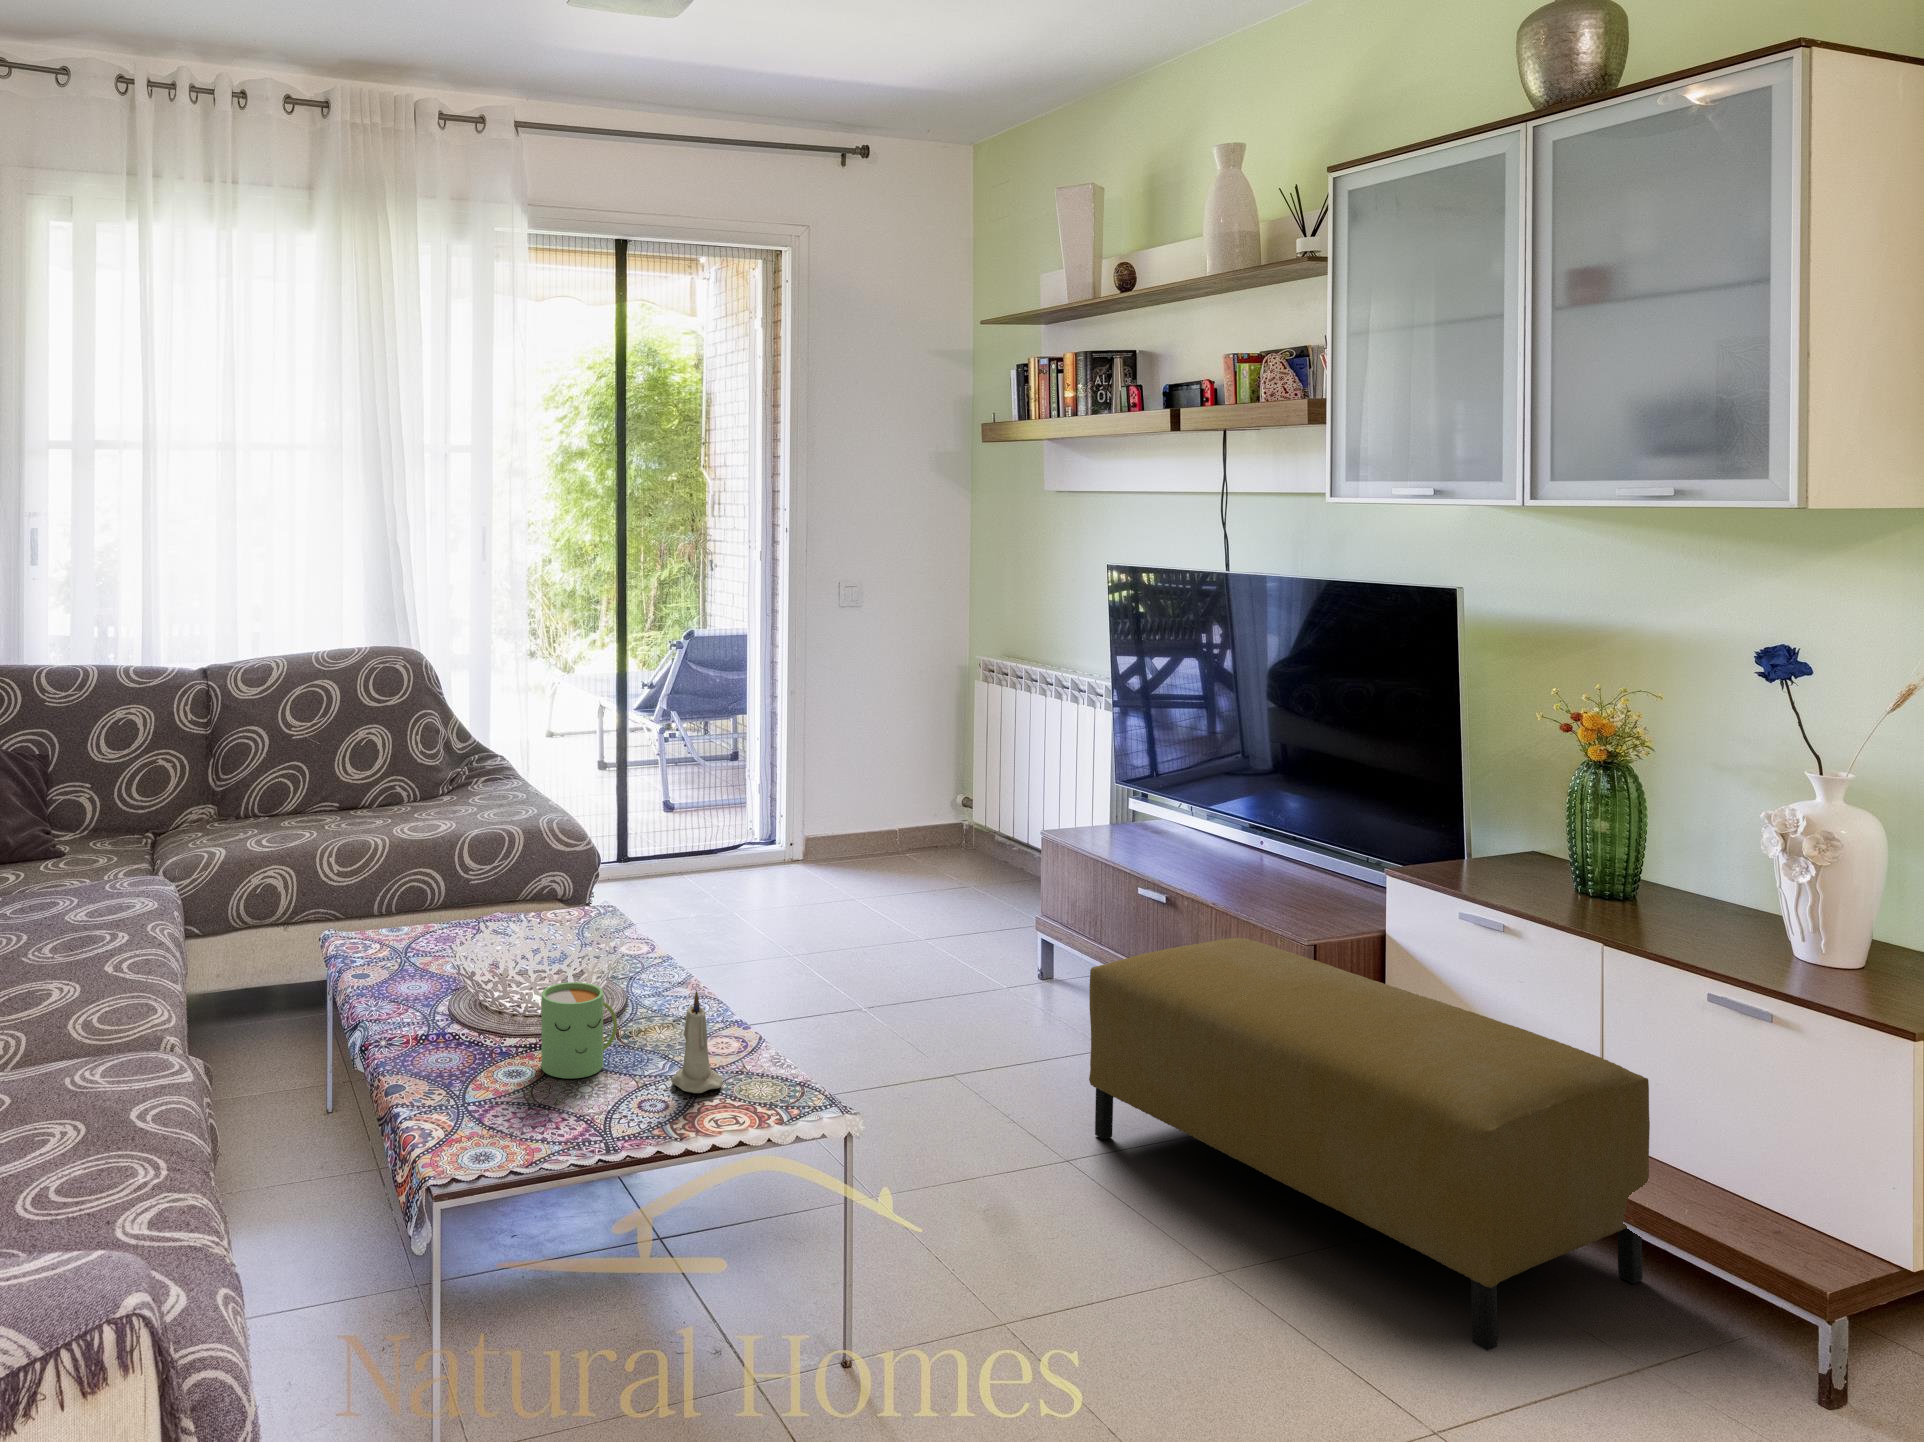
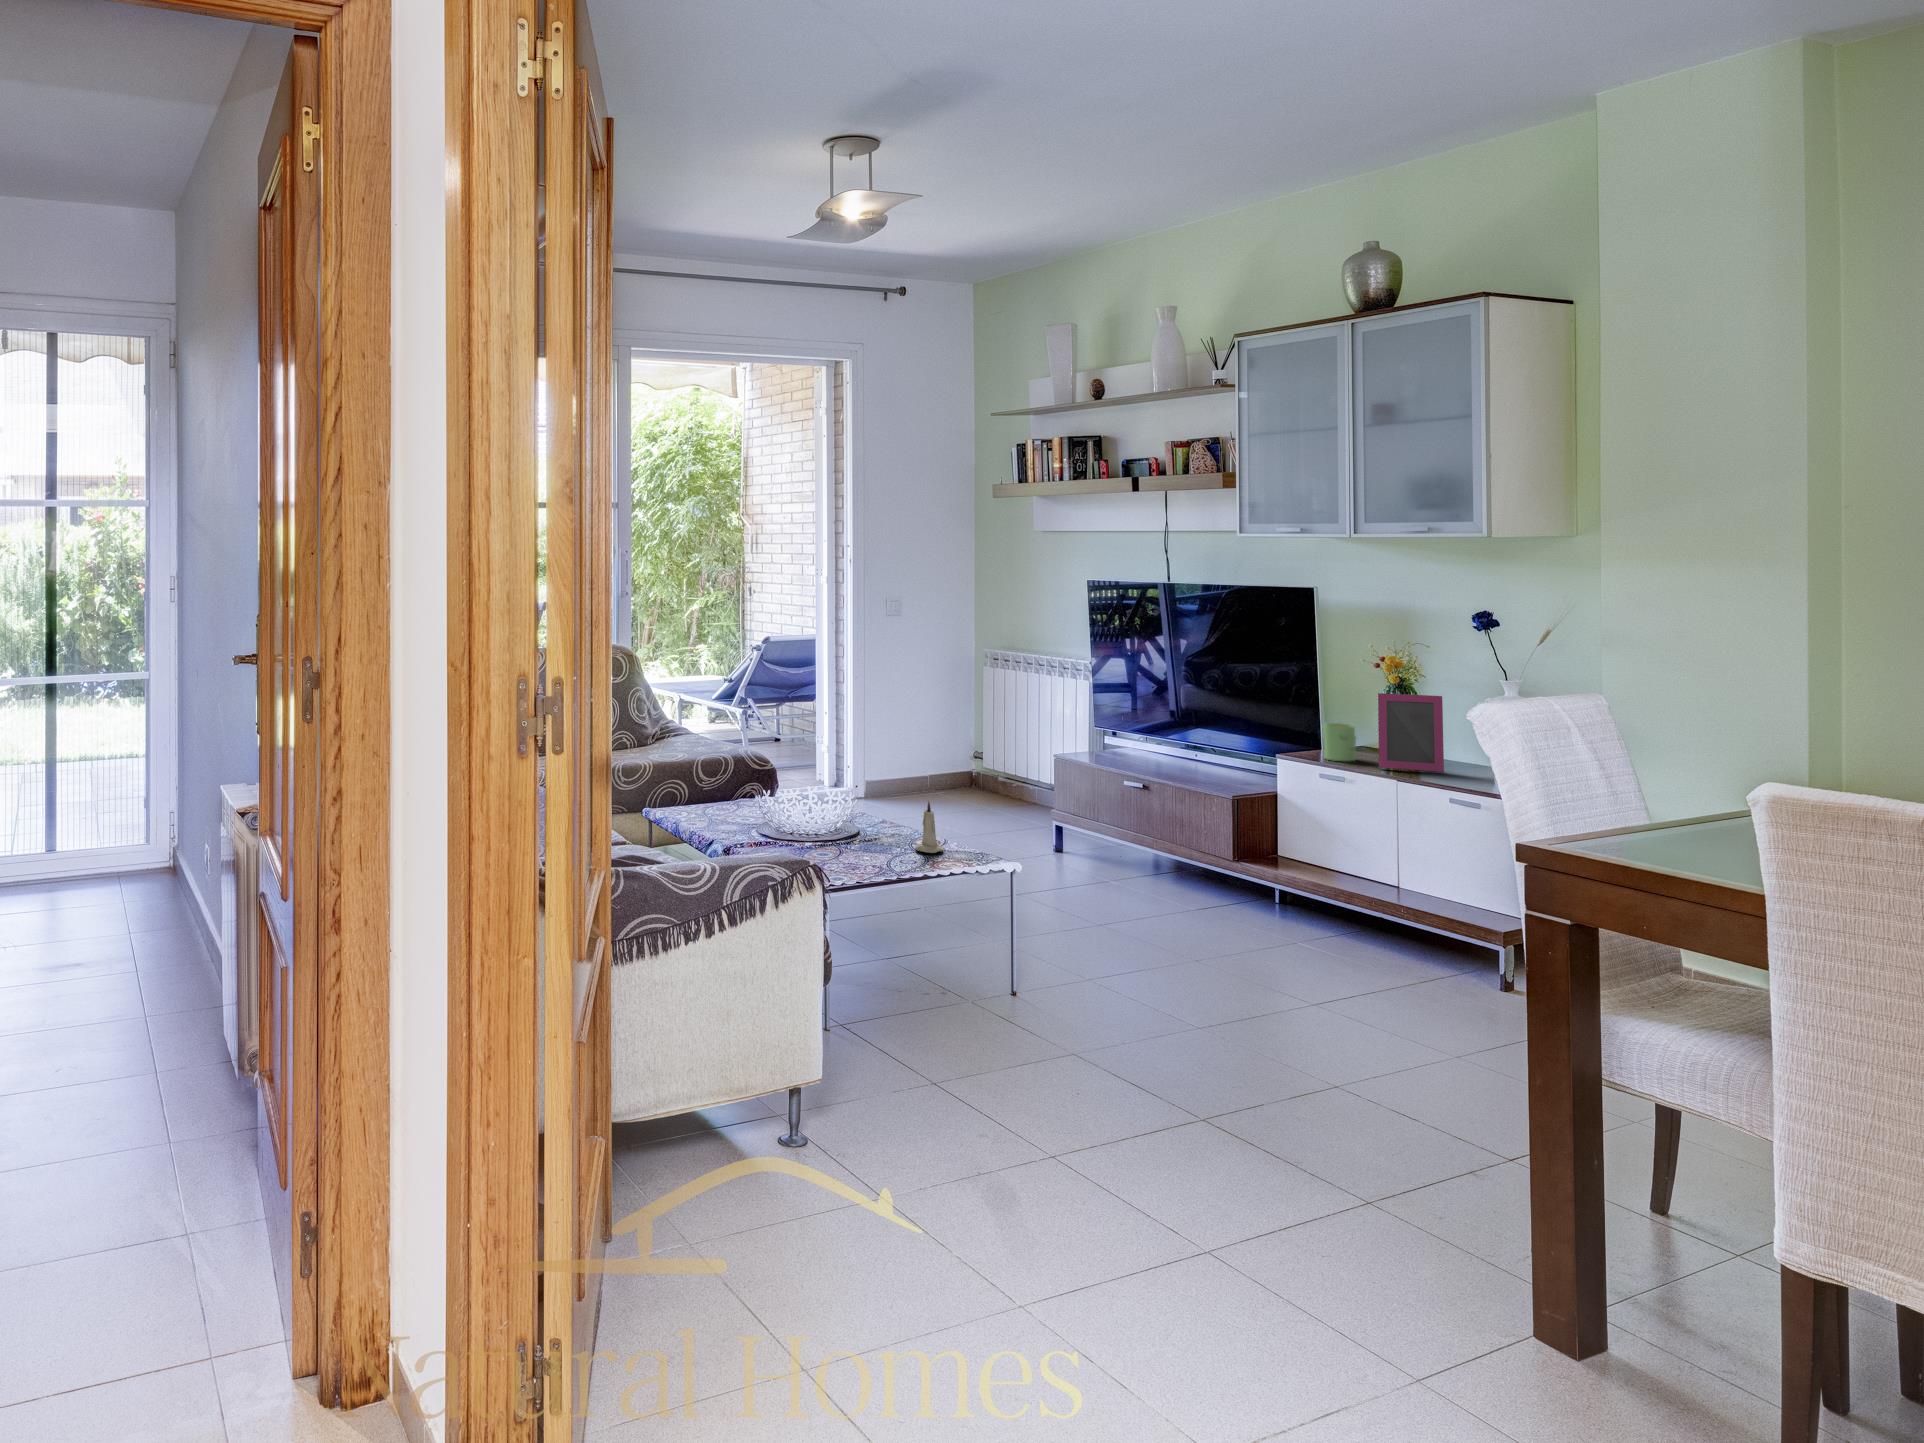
picture frame: none [1568,780,1692,930] -> present [1378,693,1444,772]
ottoman: present [1089,938,1650,1351] -> none [1109,801,1423,981]
mug: present [542,982,617,1078] -> present [1323,723,1356,761]

